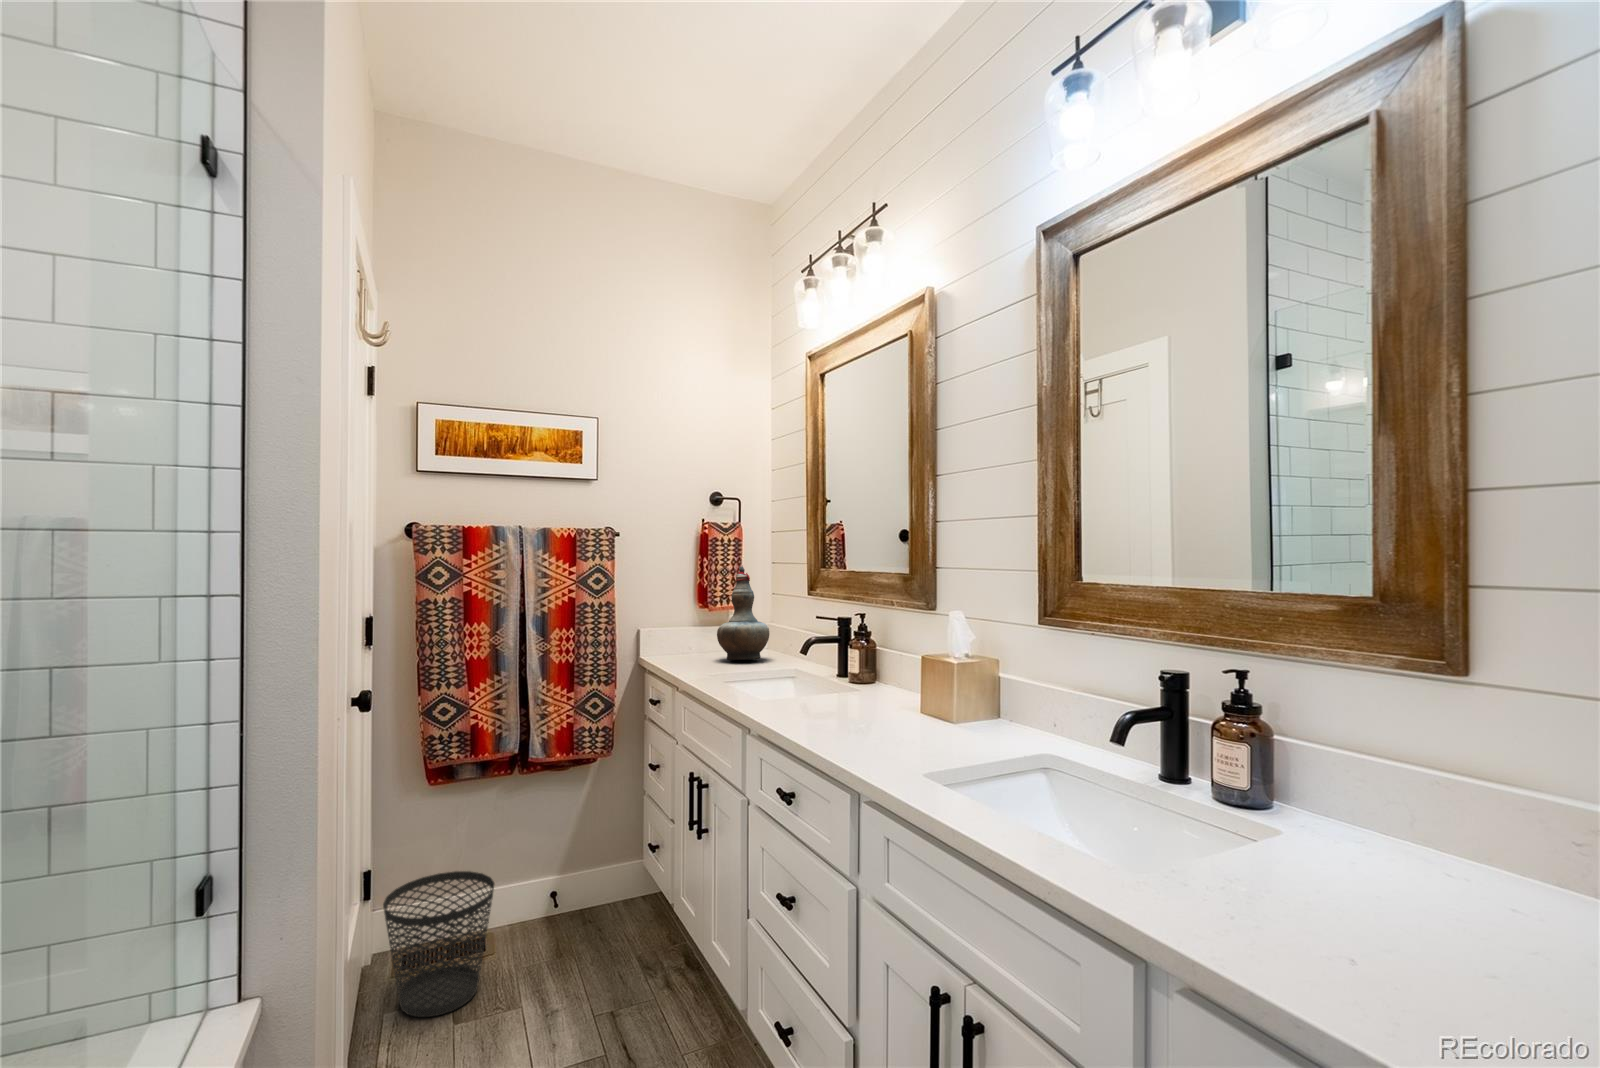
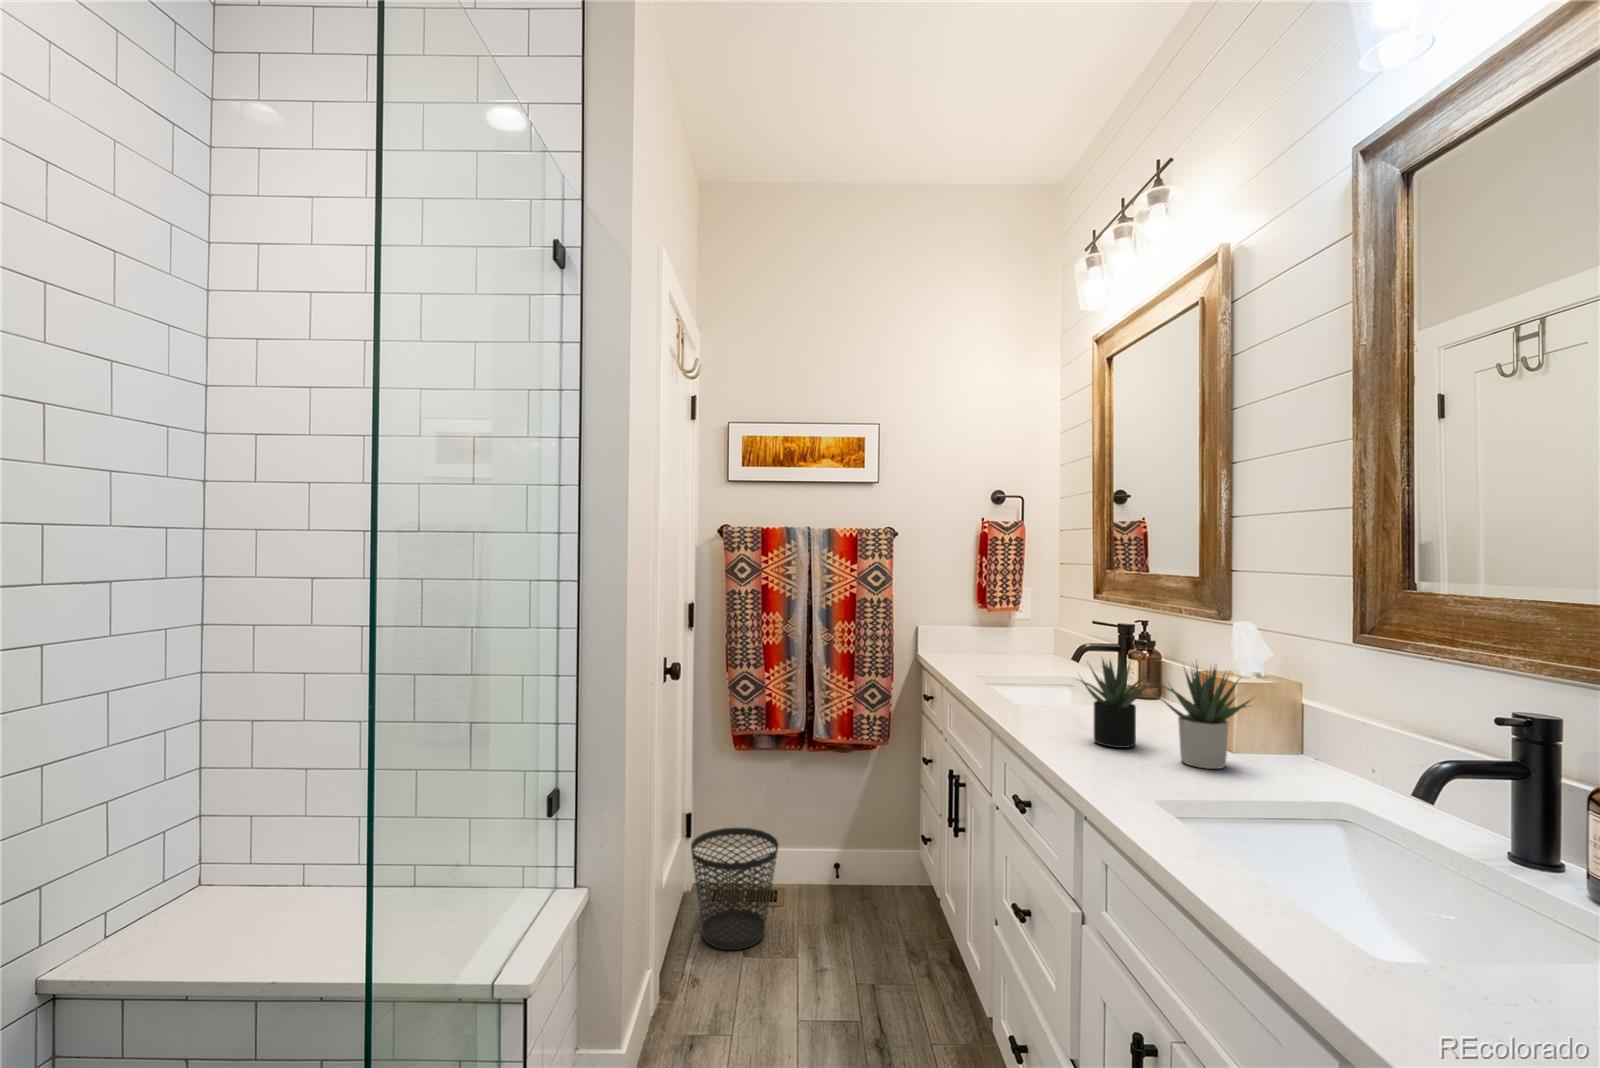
decorative vase: present [717,566,769,660] -> none [993,565,1050,664]
succulent plant: none [827,645,978,739] -> present [1080,657,1250,769]

